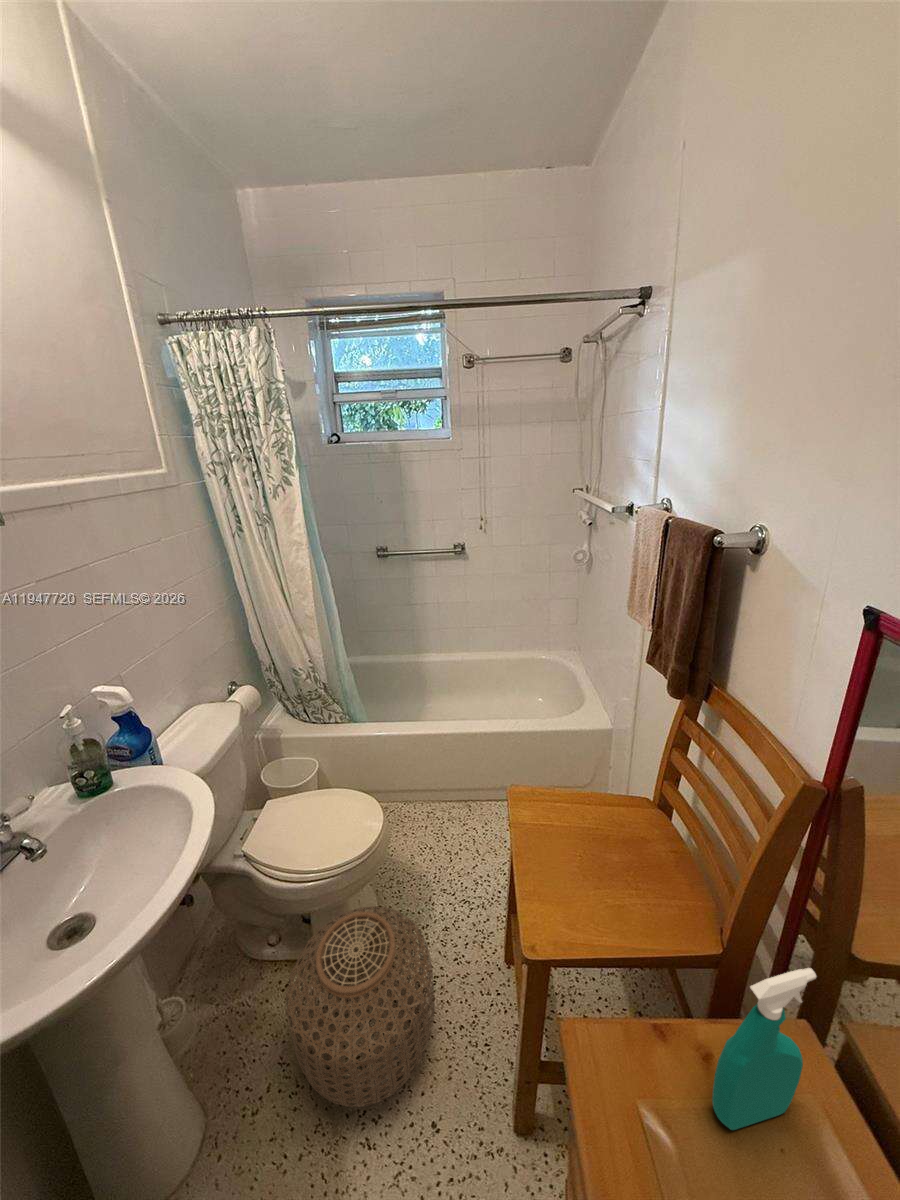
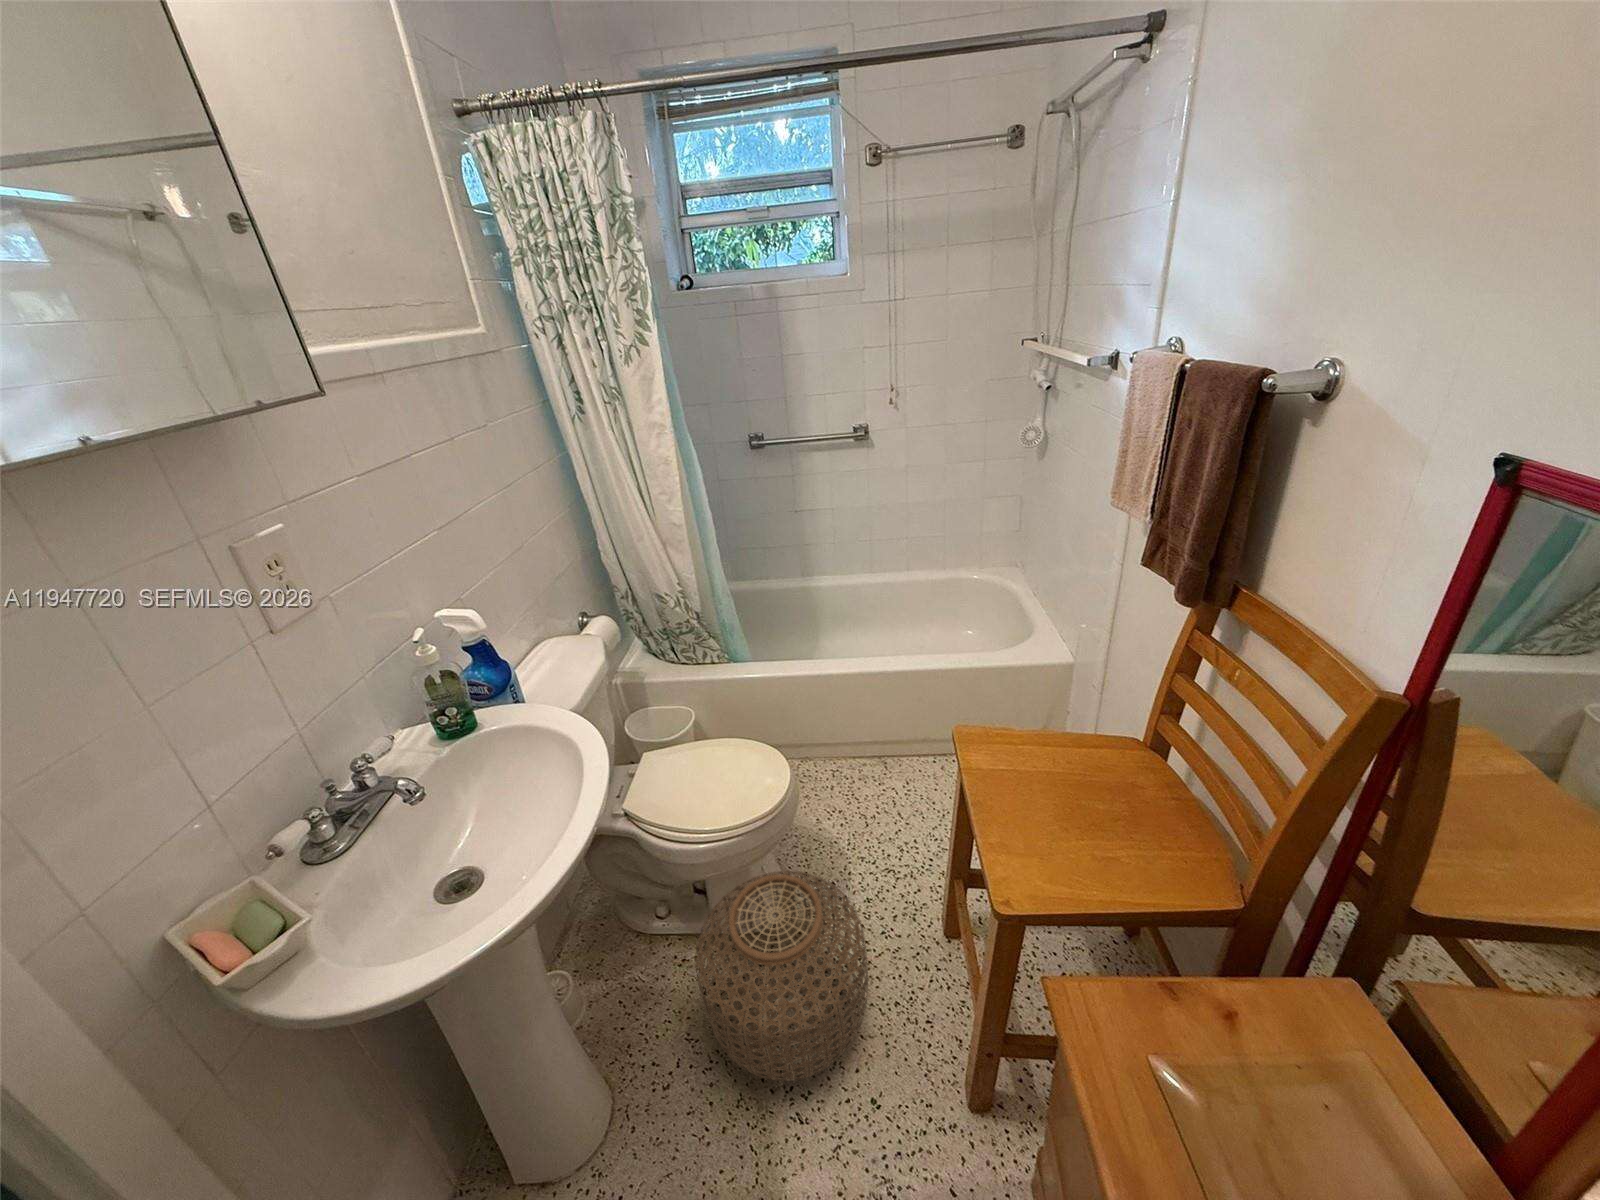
spray bottle: present [712,968,816,1130] -> none [1247,903,1405,1085]

